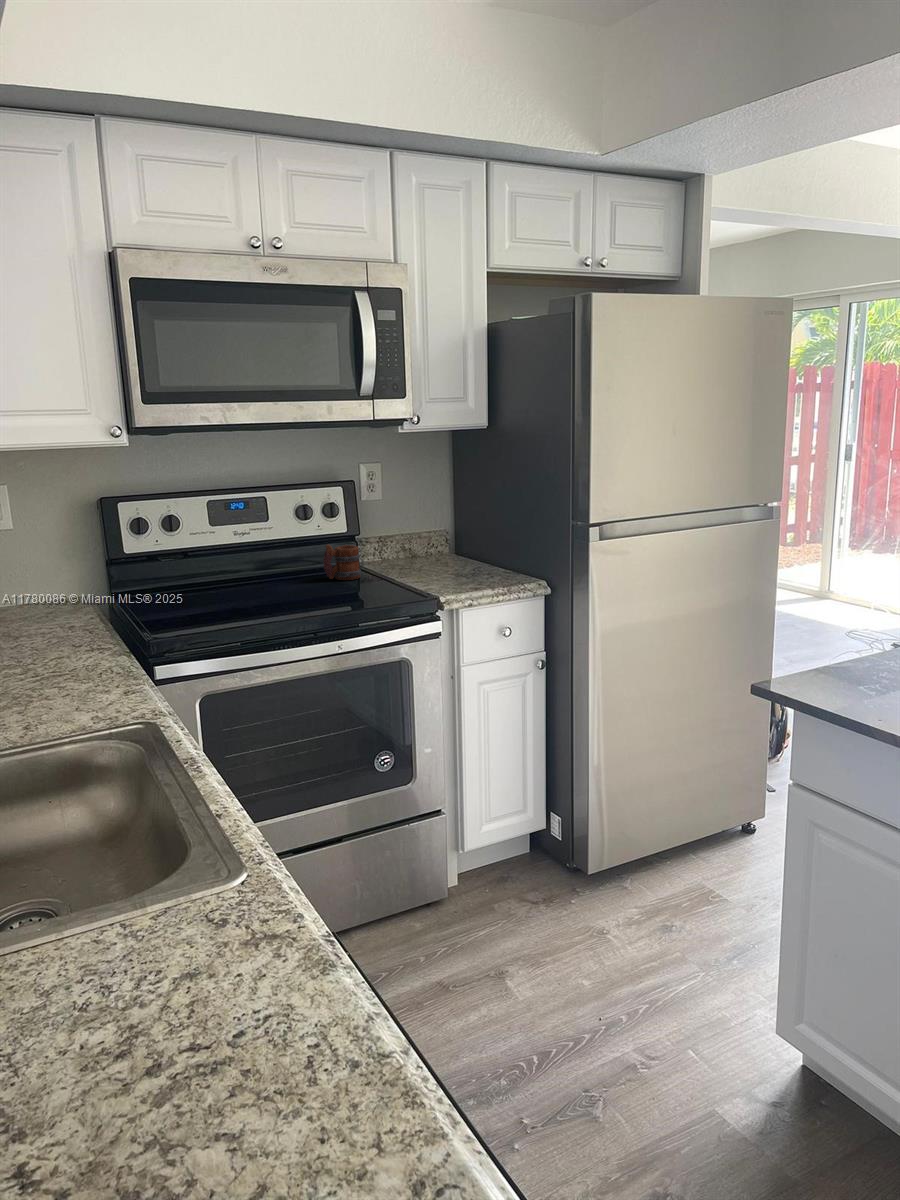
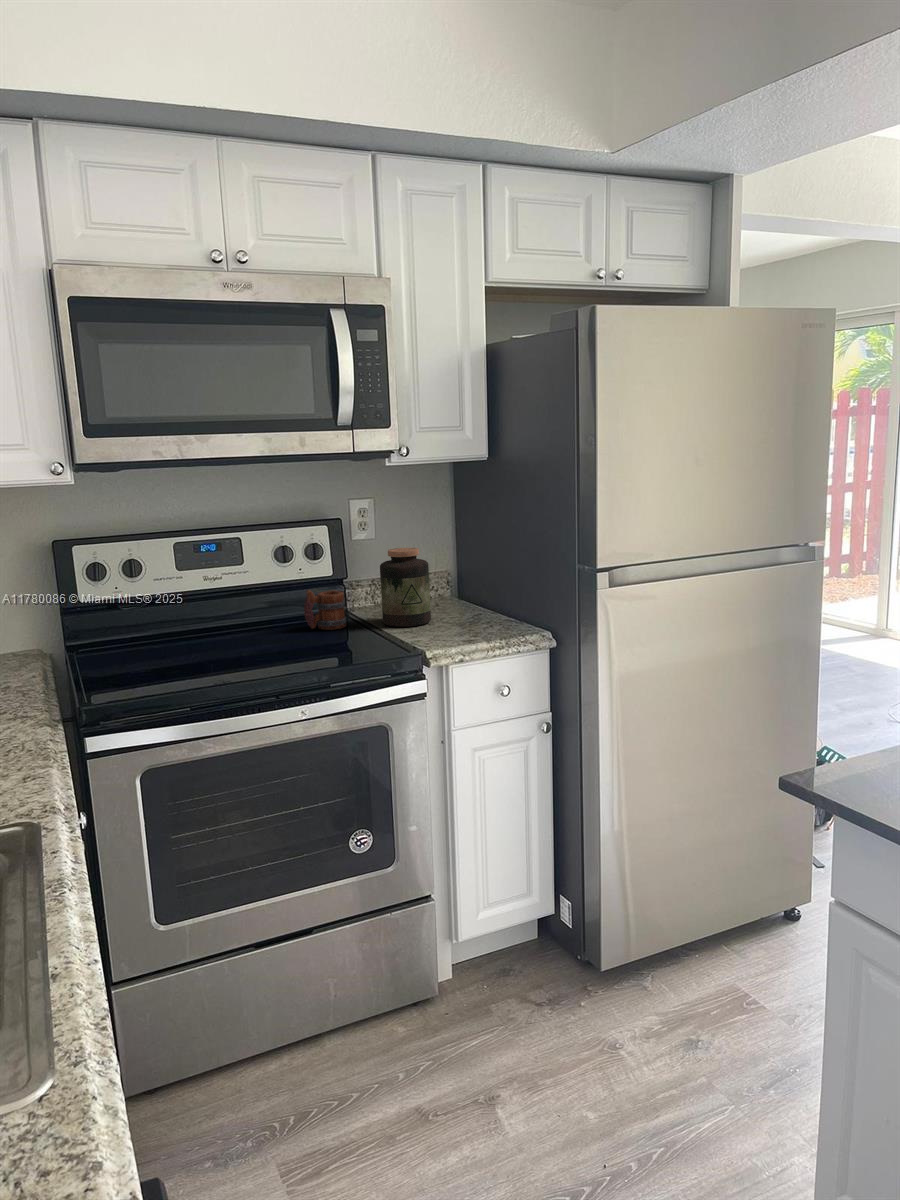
jar: none [391,507,436,577] -> present [380,548,431,627]

